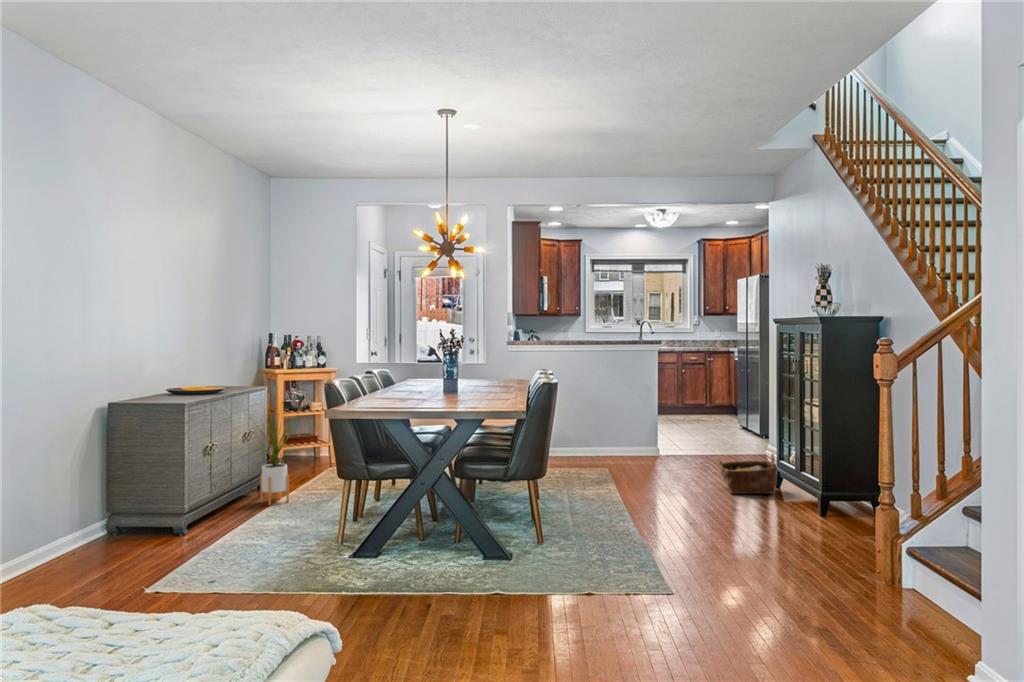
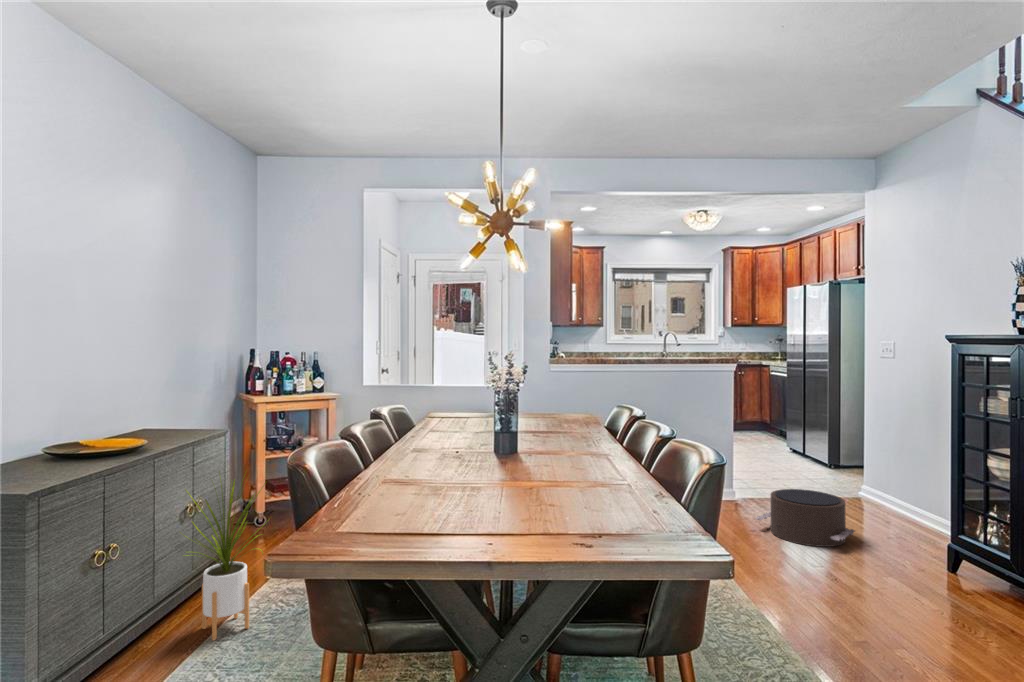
pouf: none [650,440,717,477] -> present [756,489,855,547]
woven basket: present [719,454,777,494] -> none [889,528,995,593]

